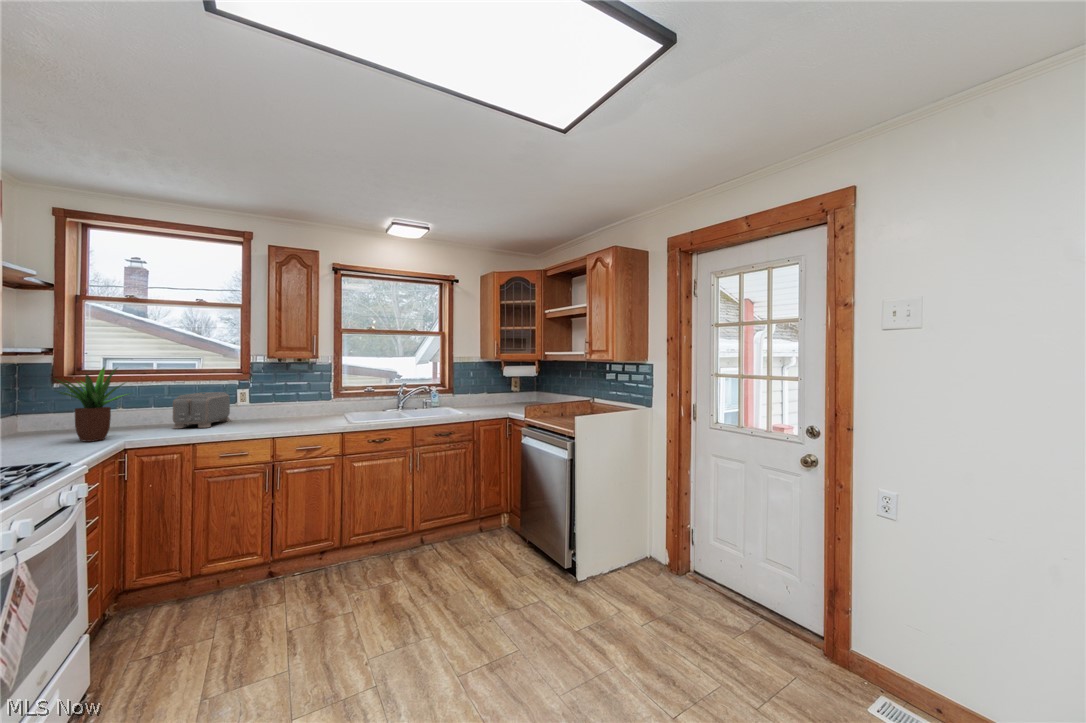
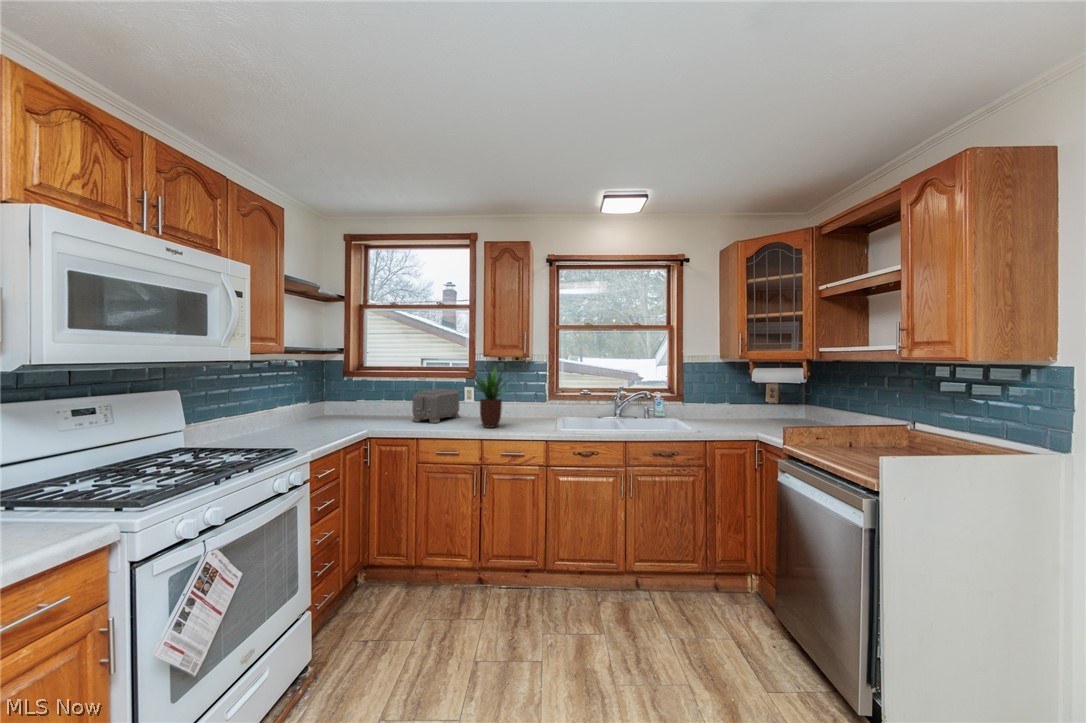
potted plant: present [56,367,128,442] -> present [472,366,508,428]

